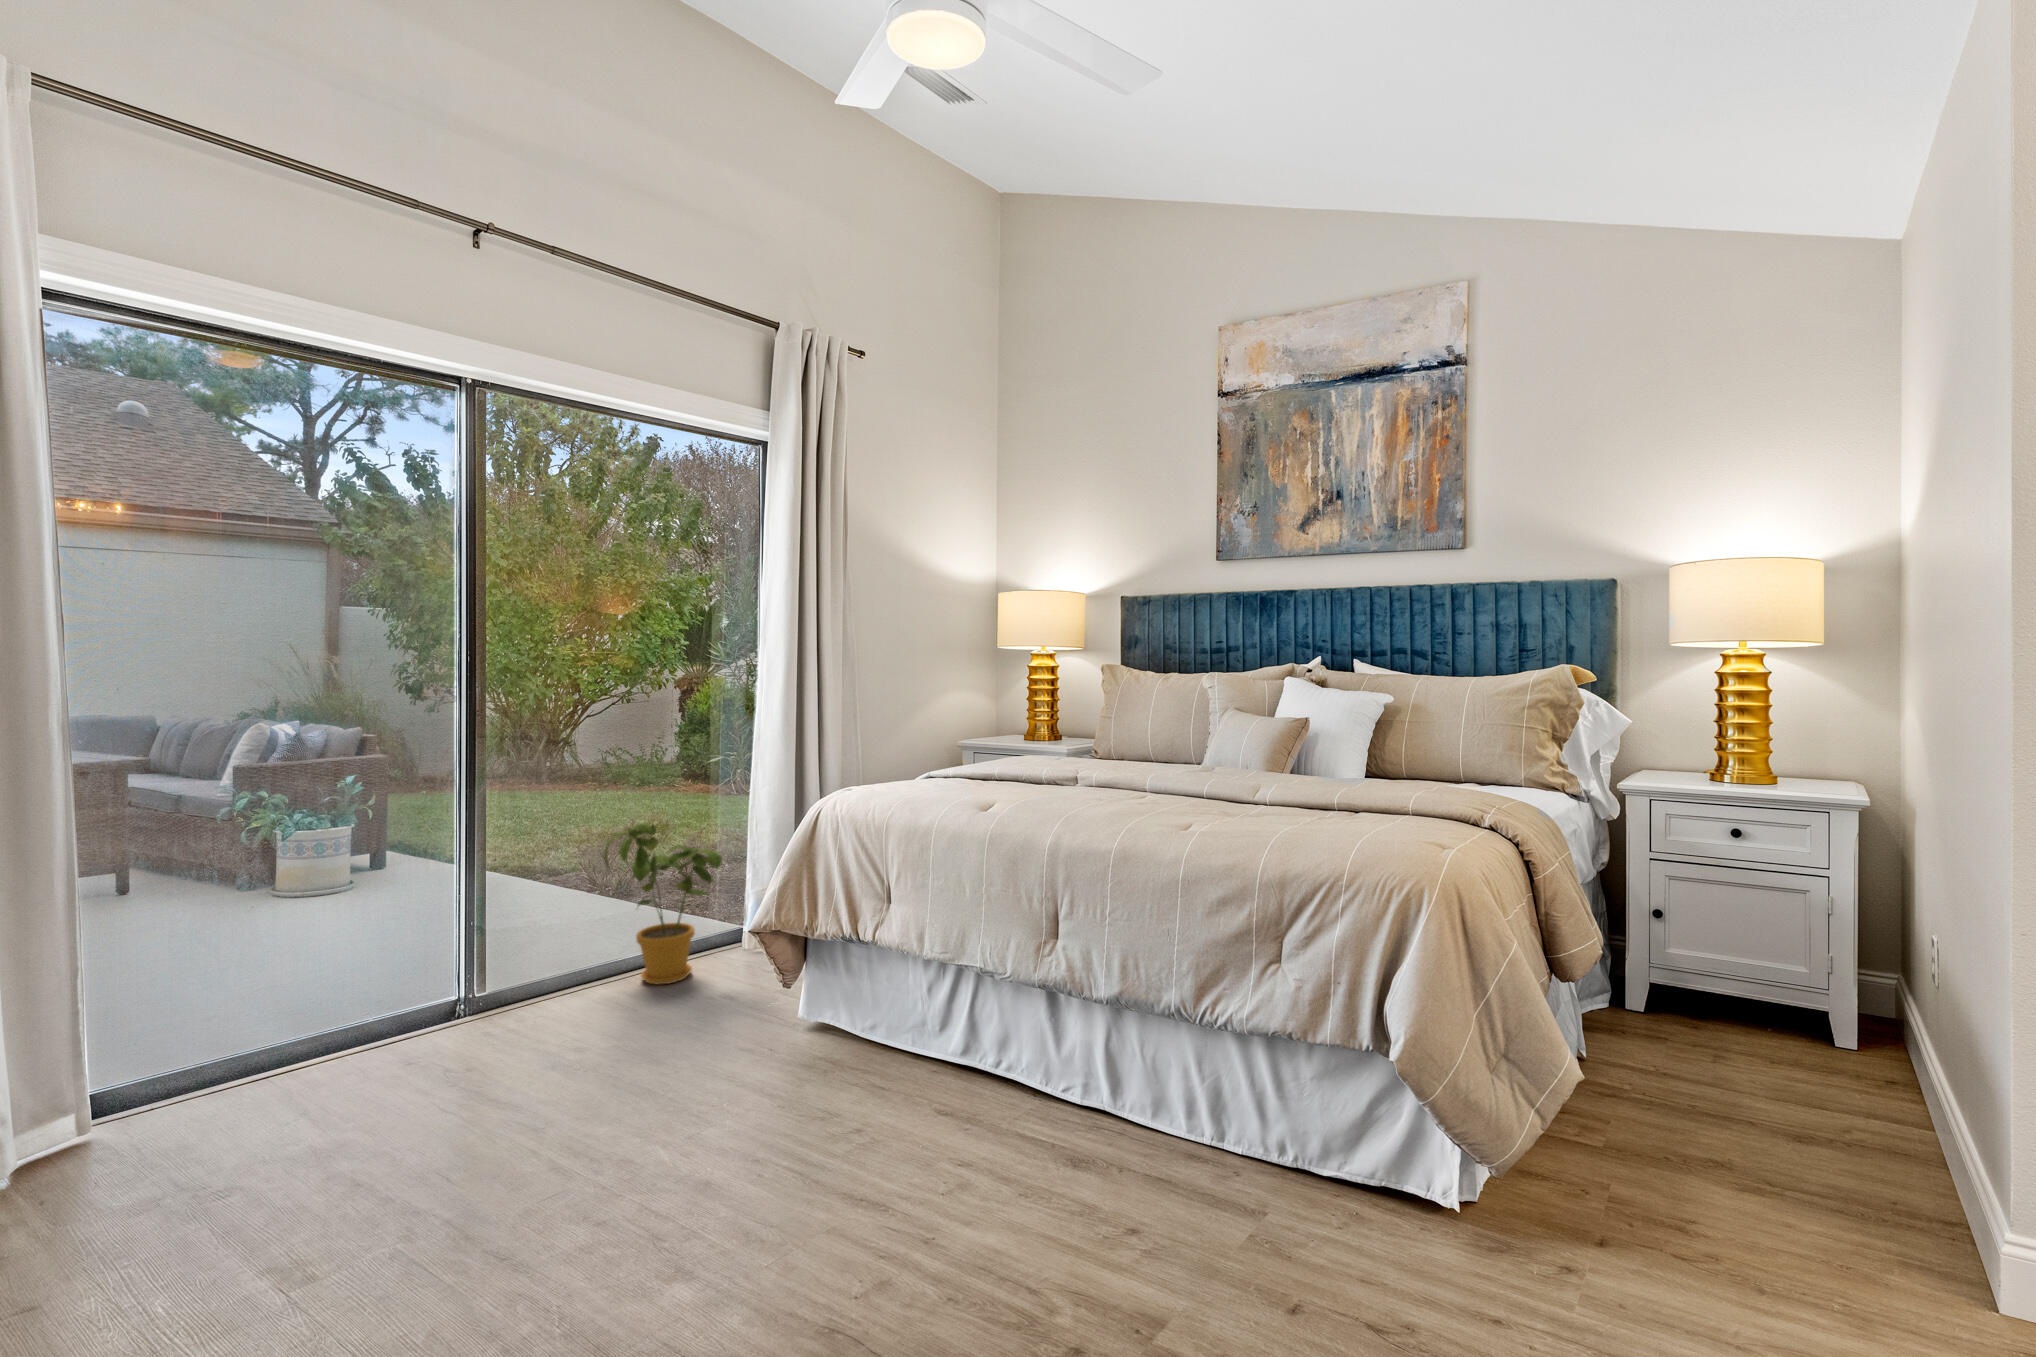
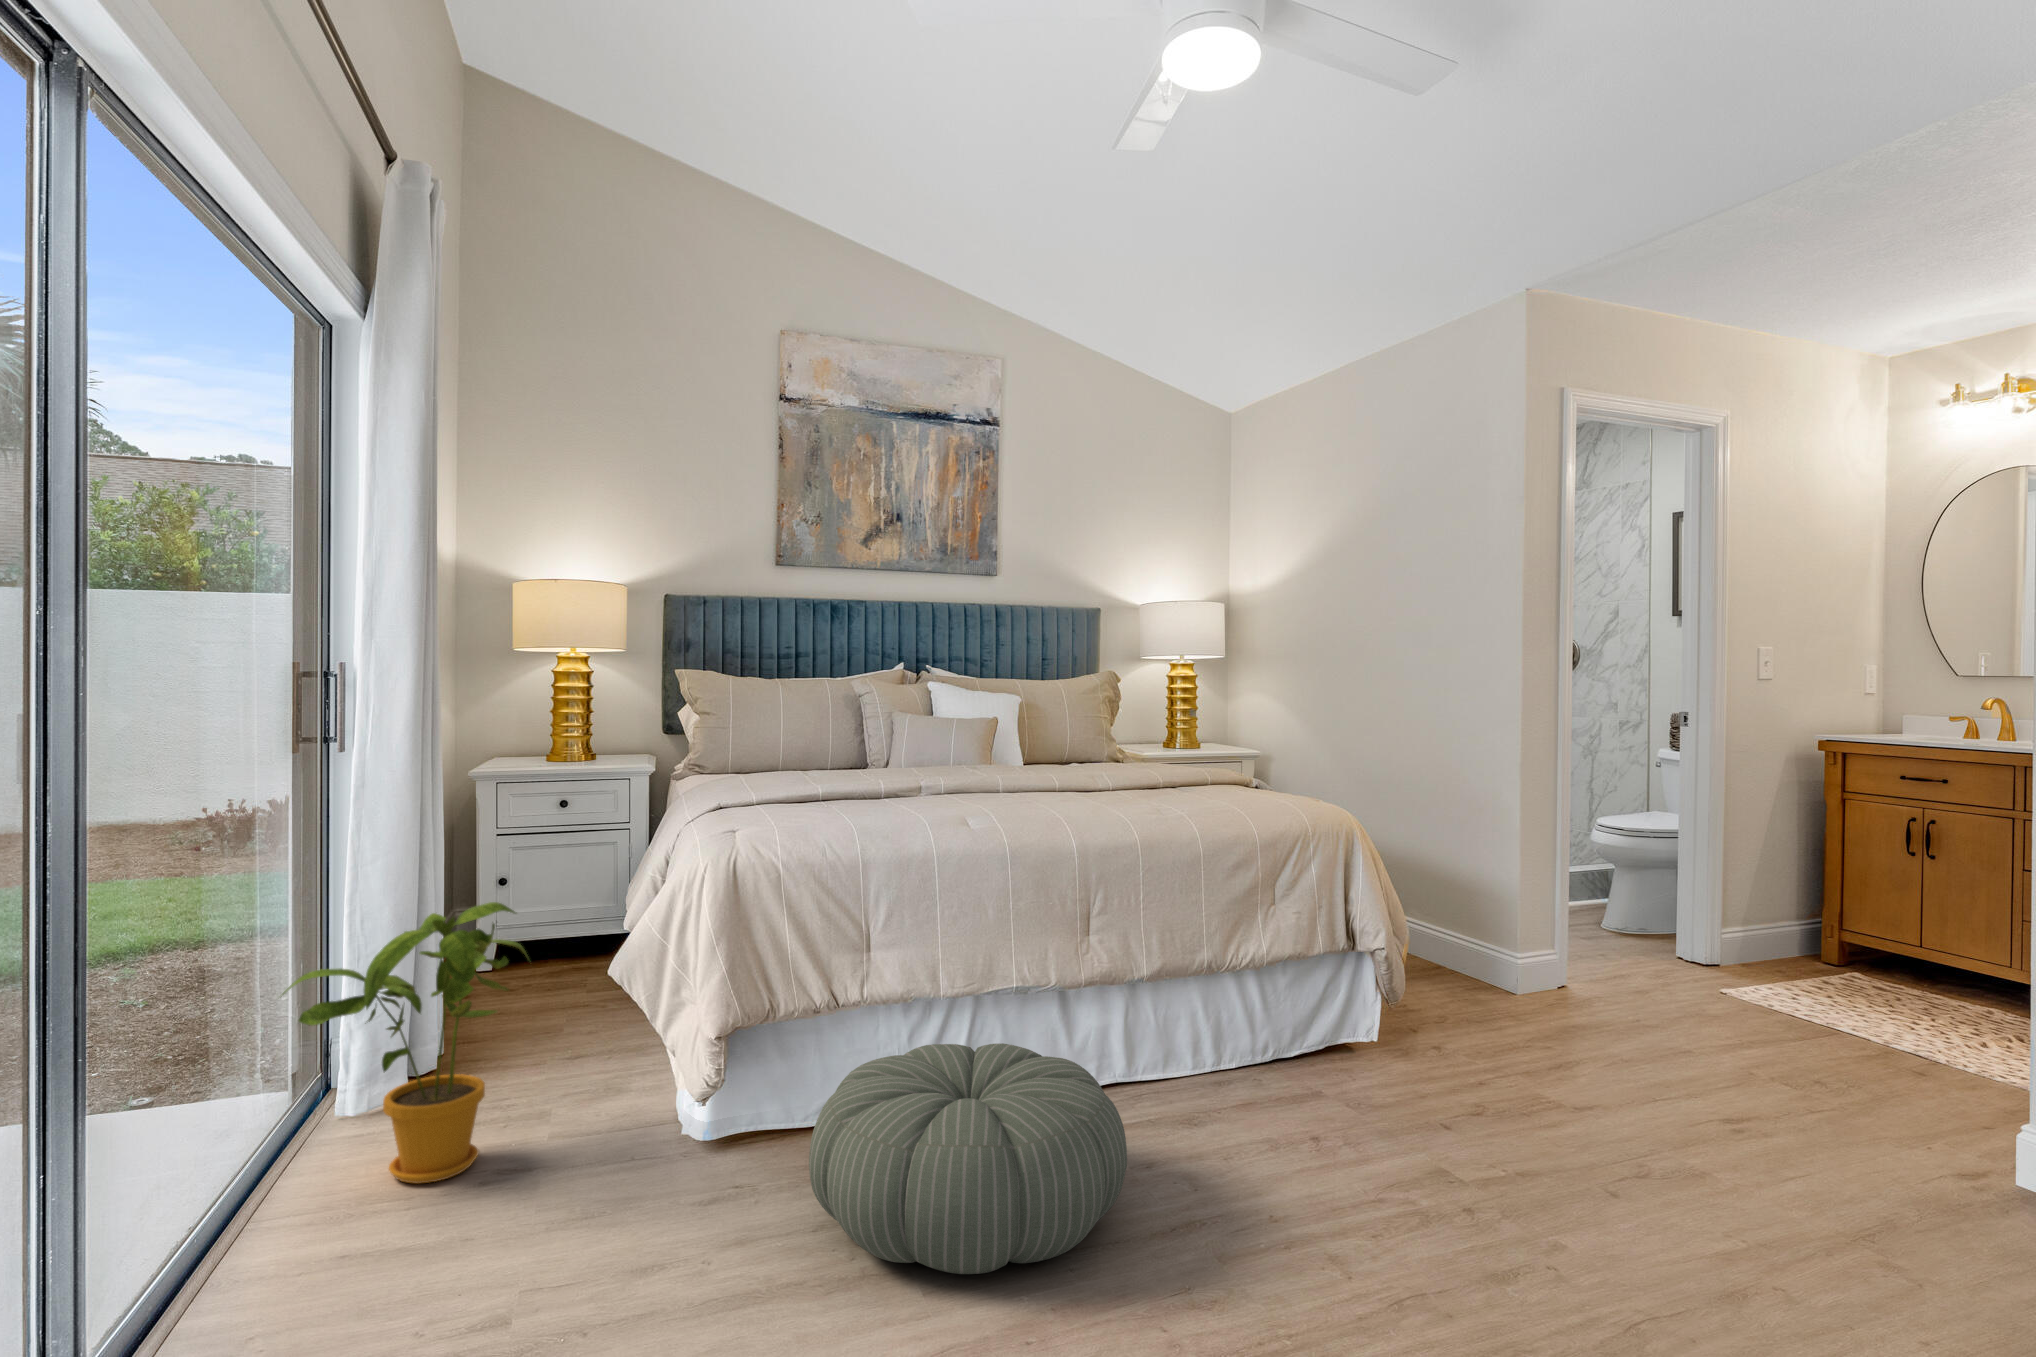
pouf: none [495,1001,787,1207] -> present [809,1043,1127,1274]

